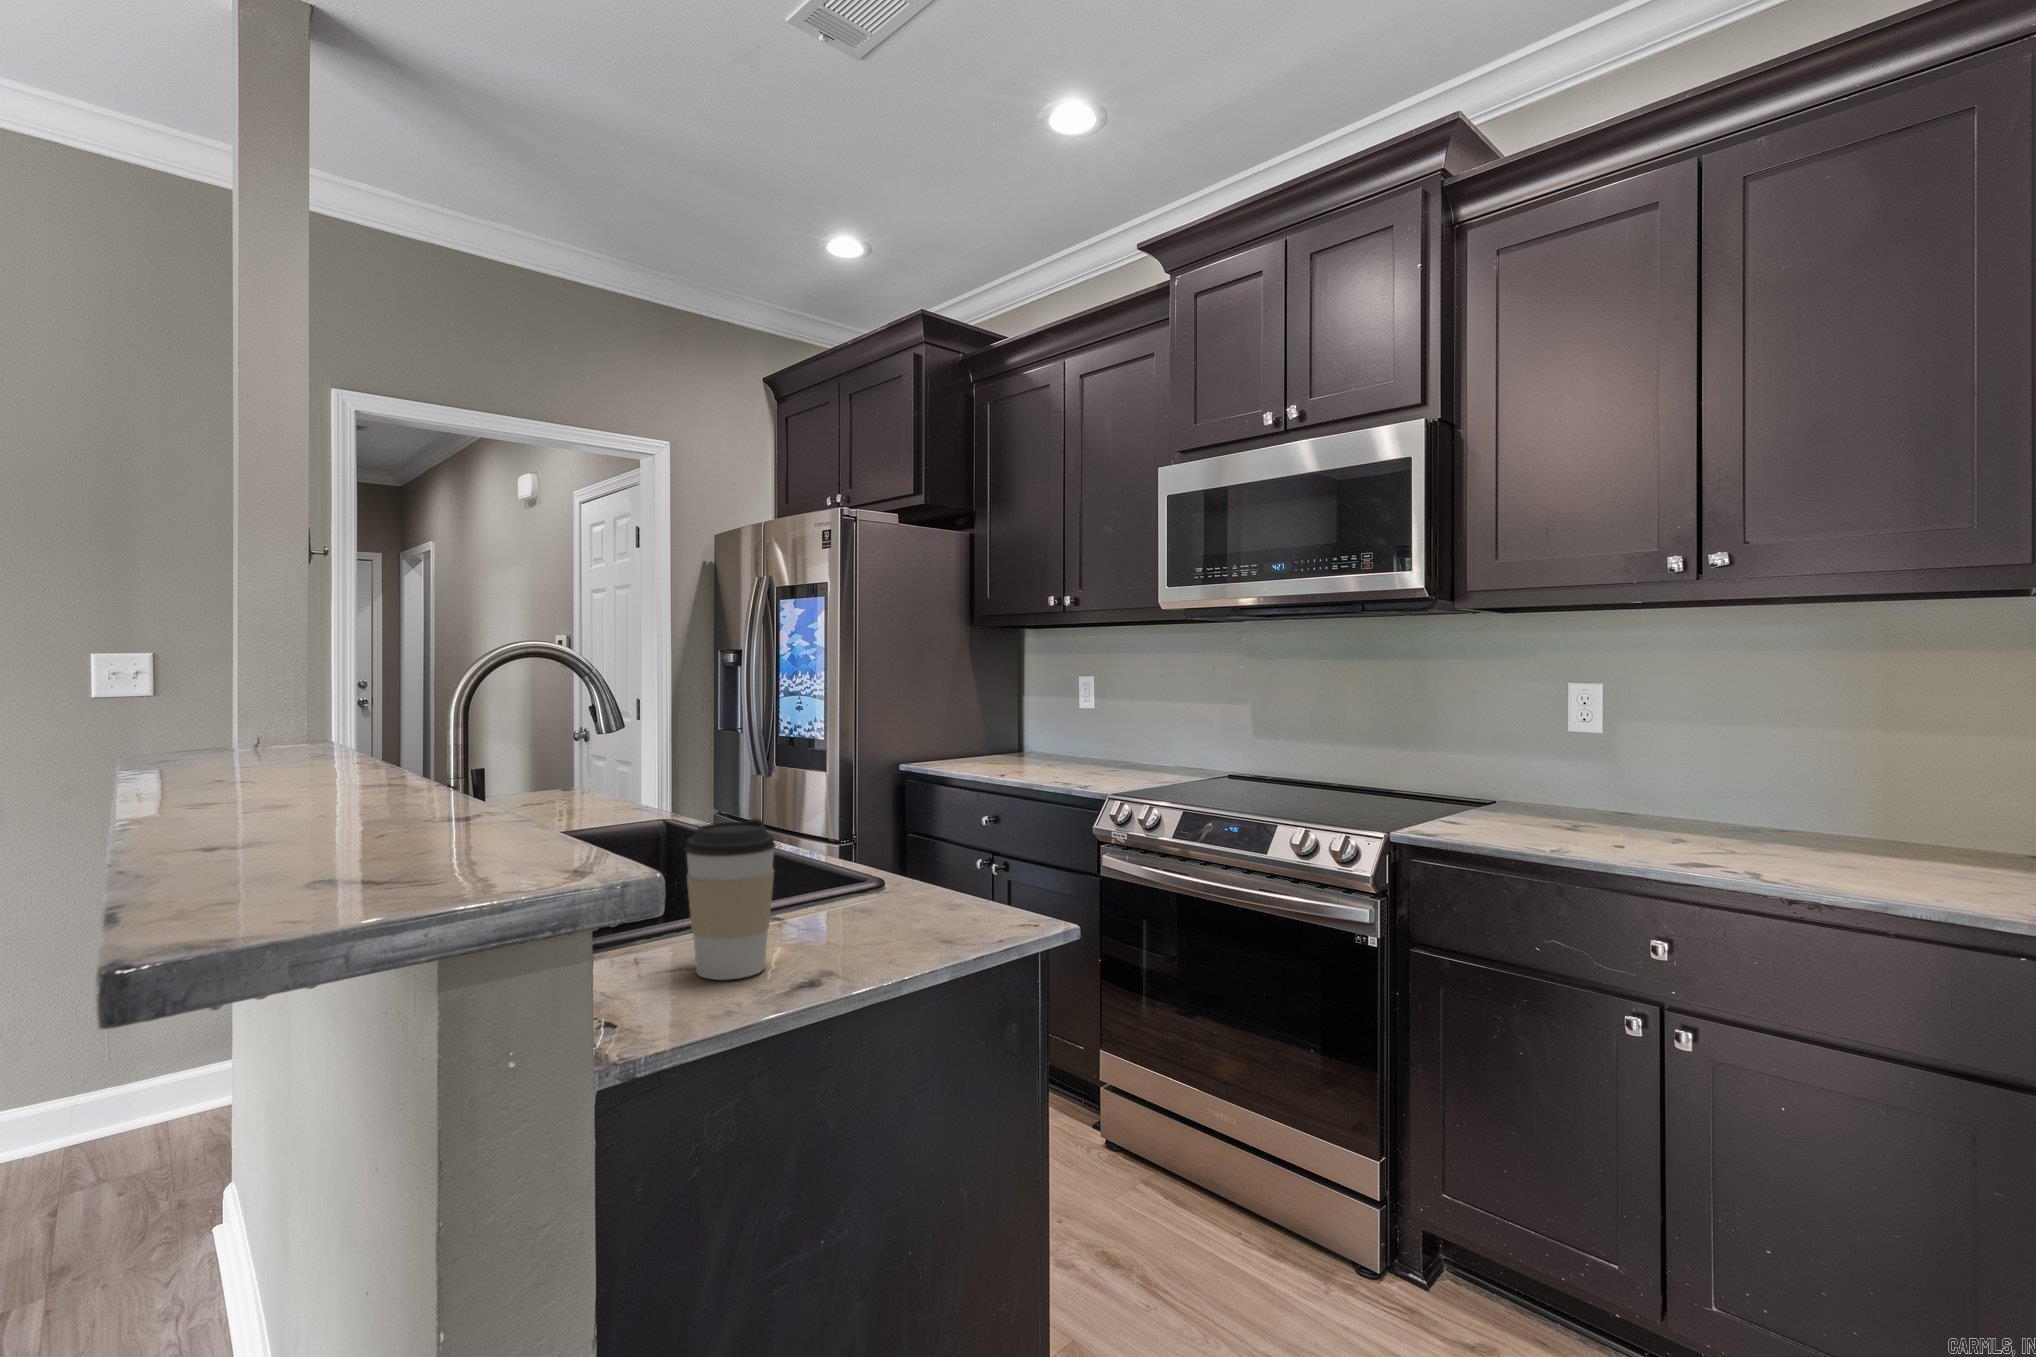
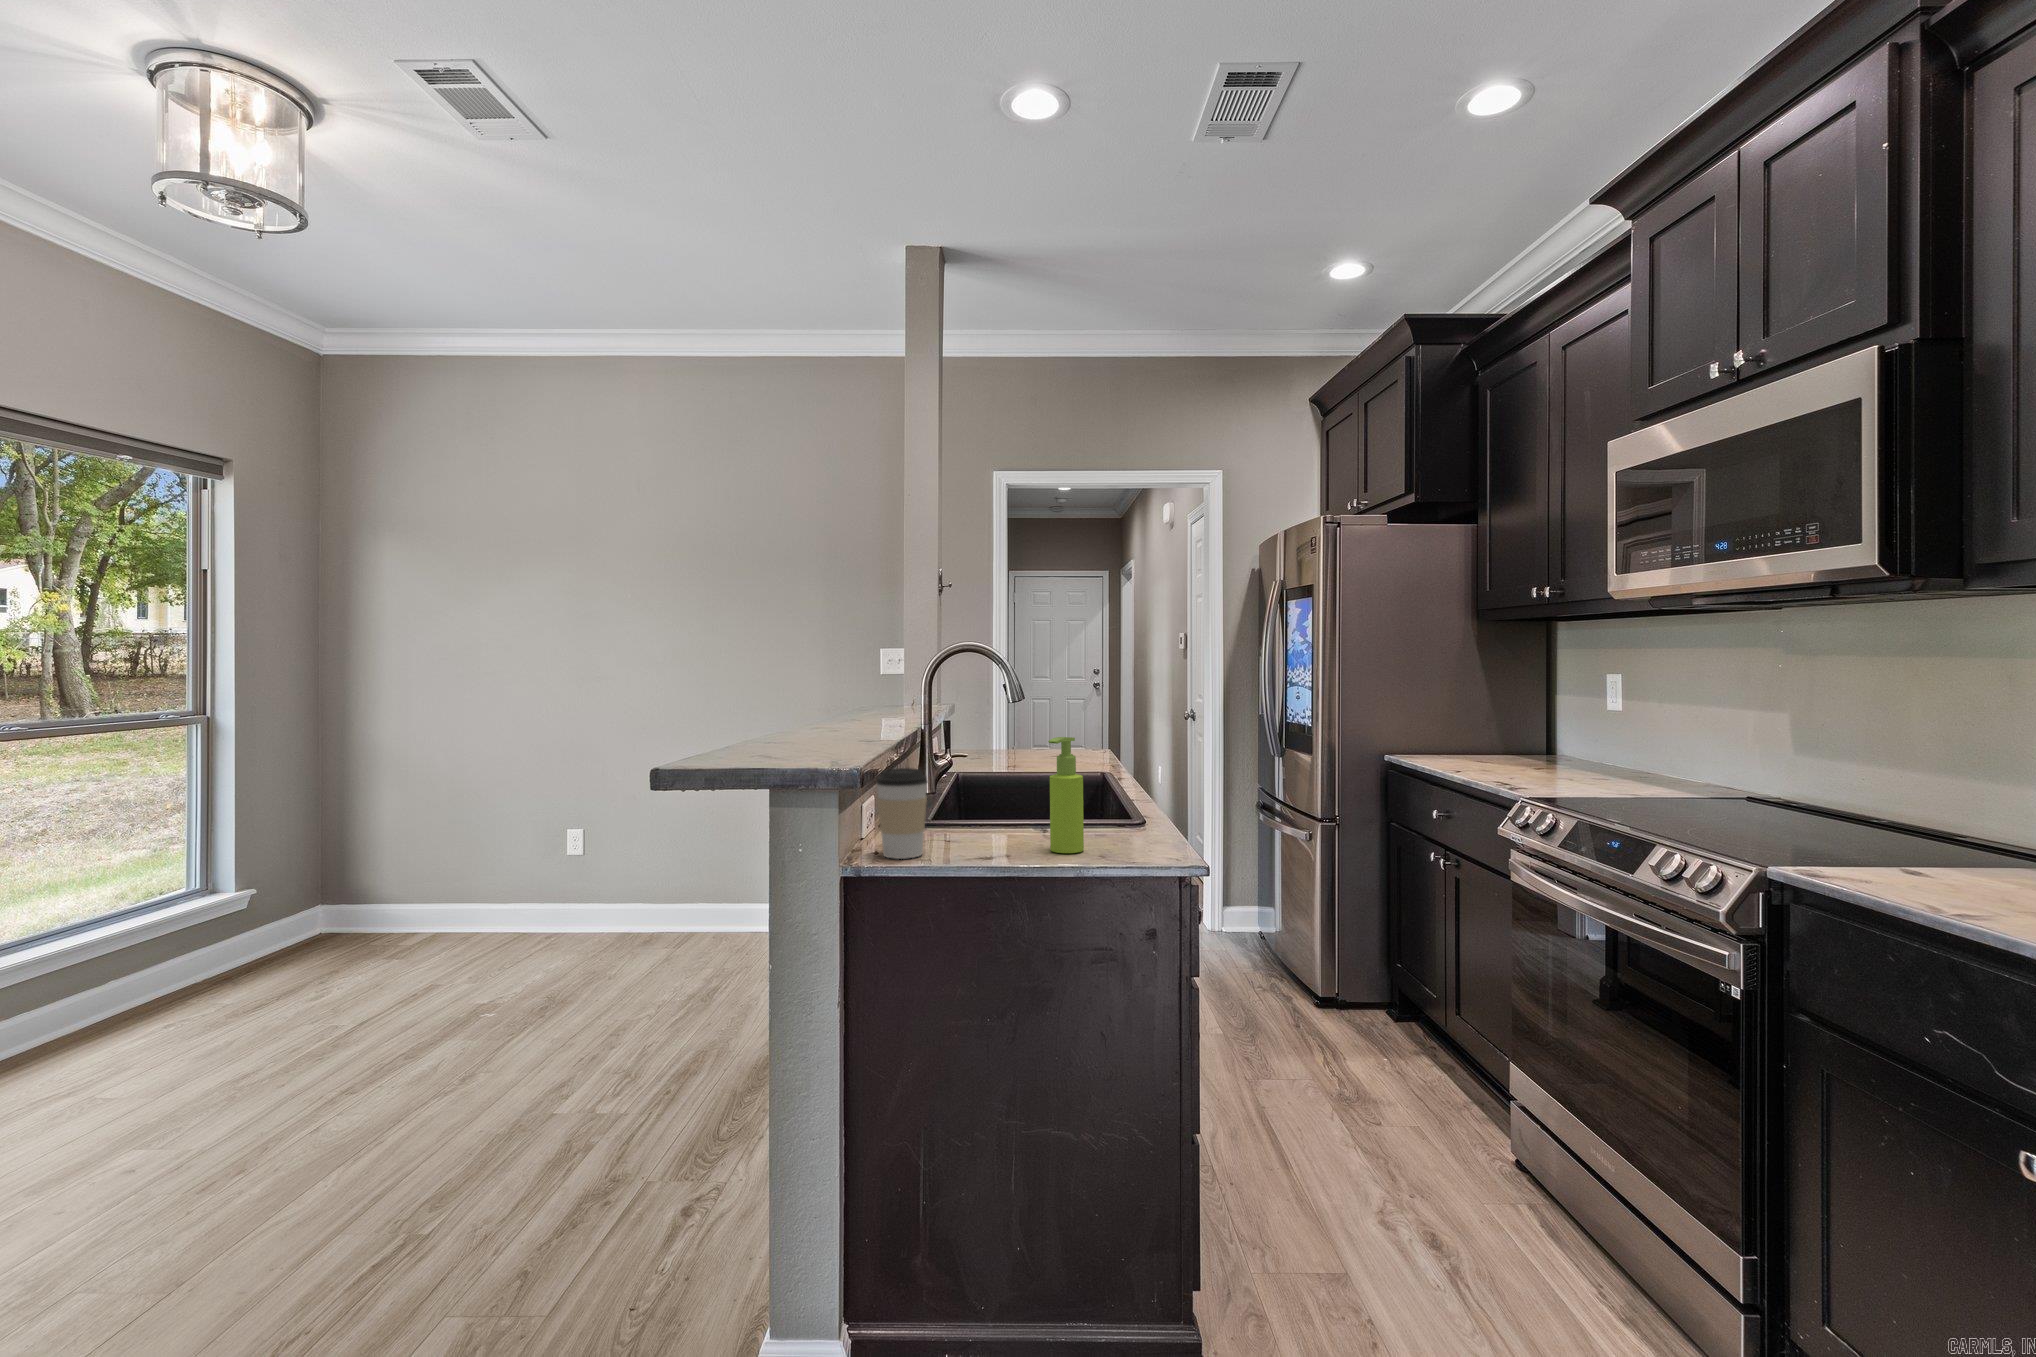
soap dispenser: none [910,756,957,921] -> present [1048,737,1084,853]

